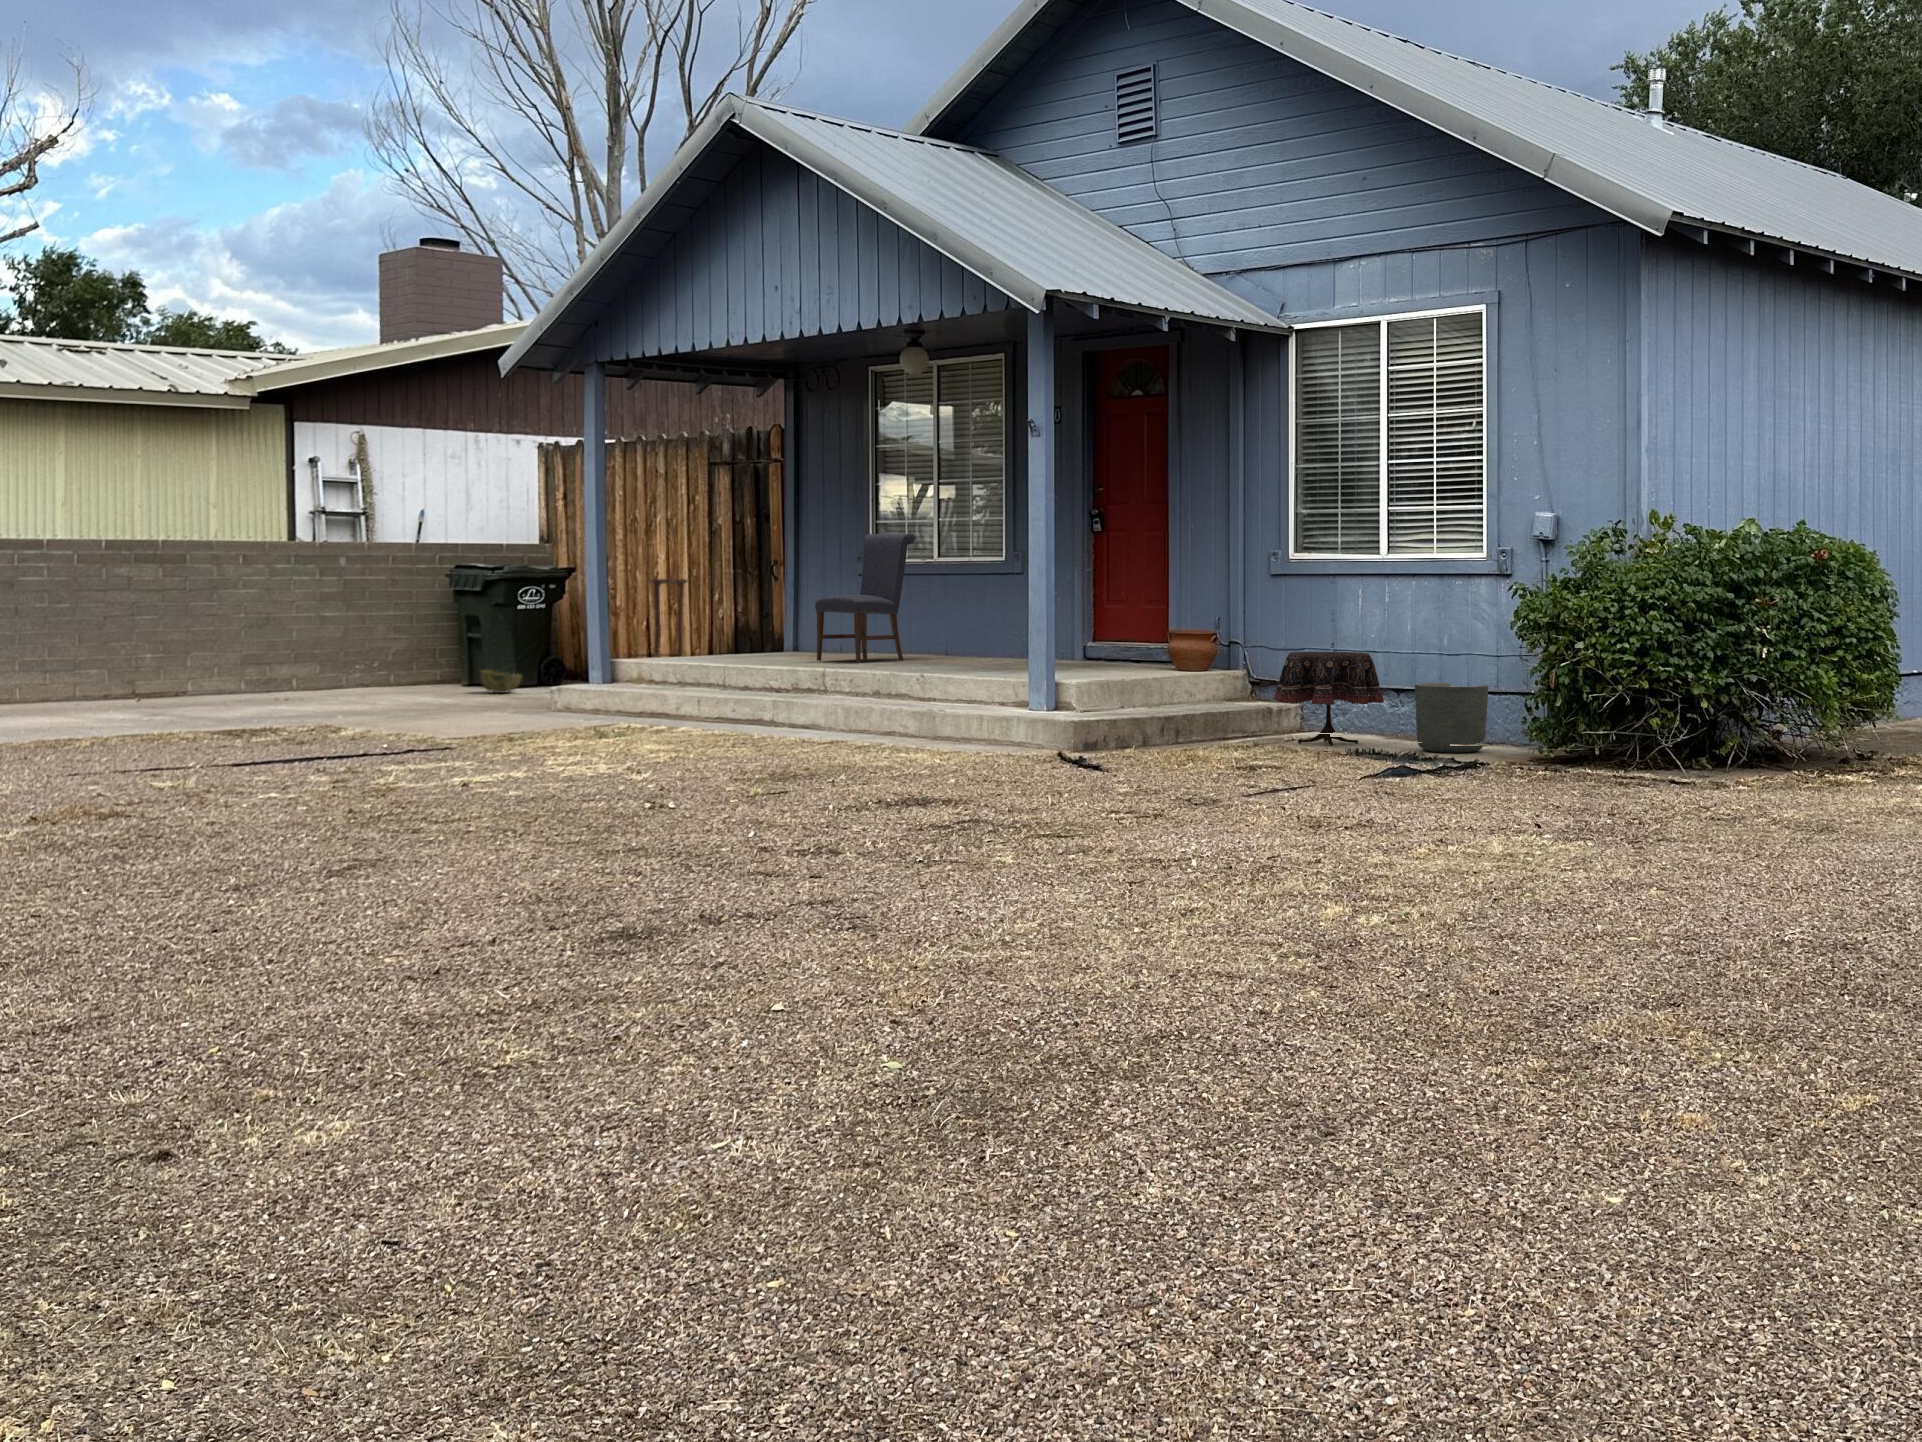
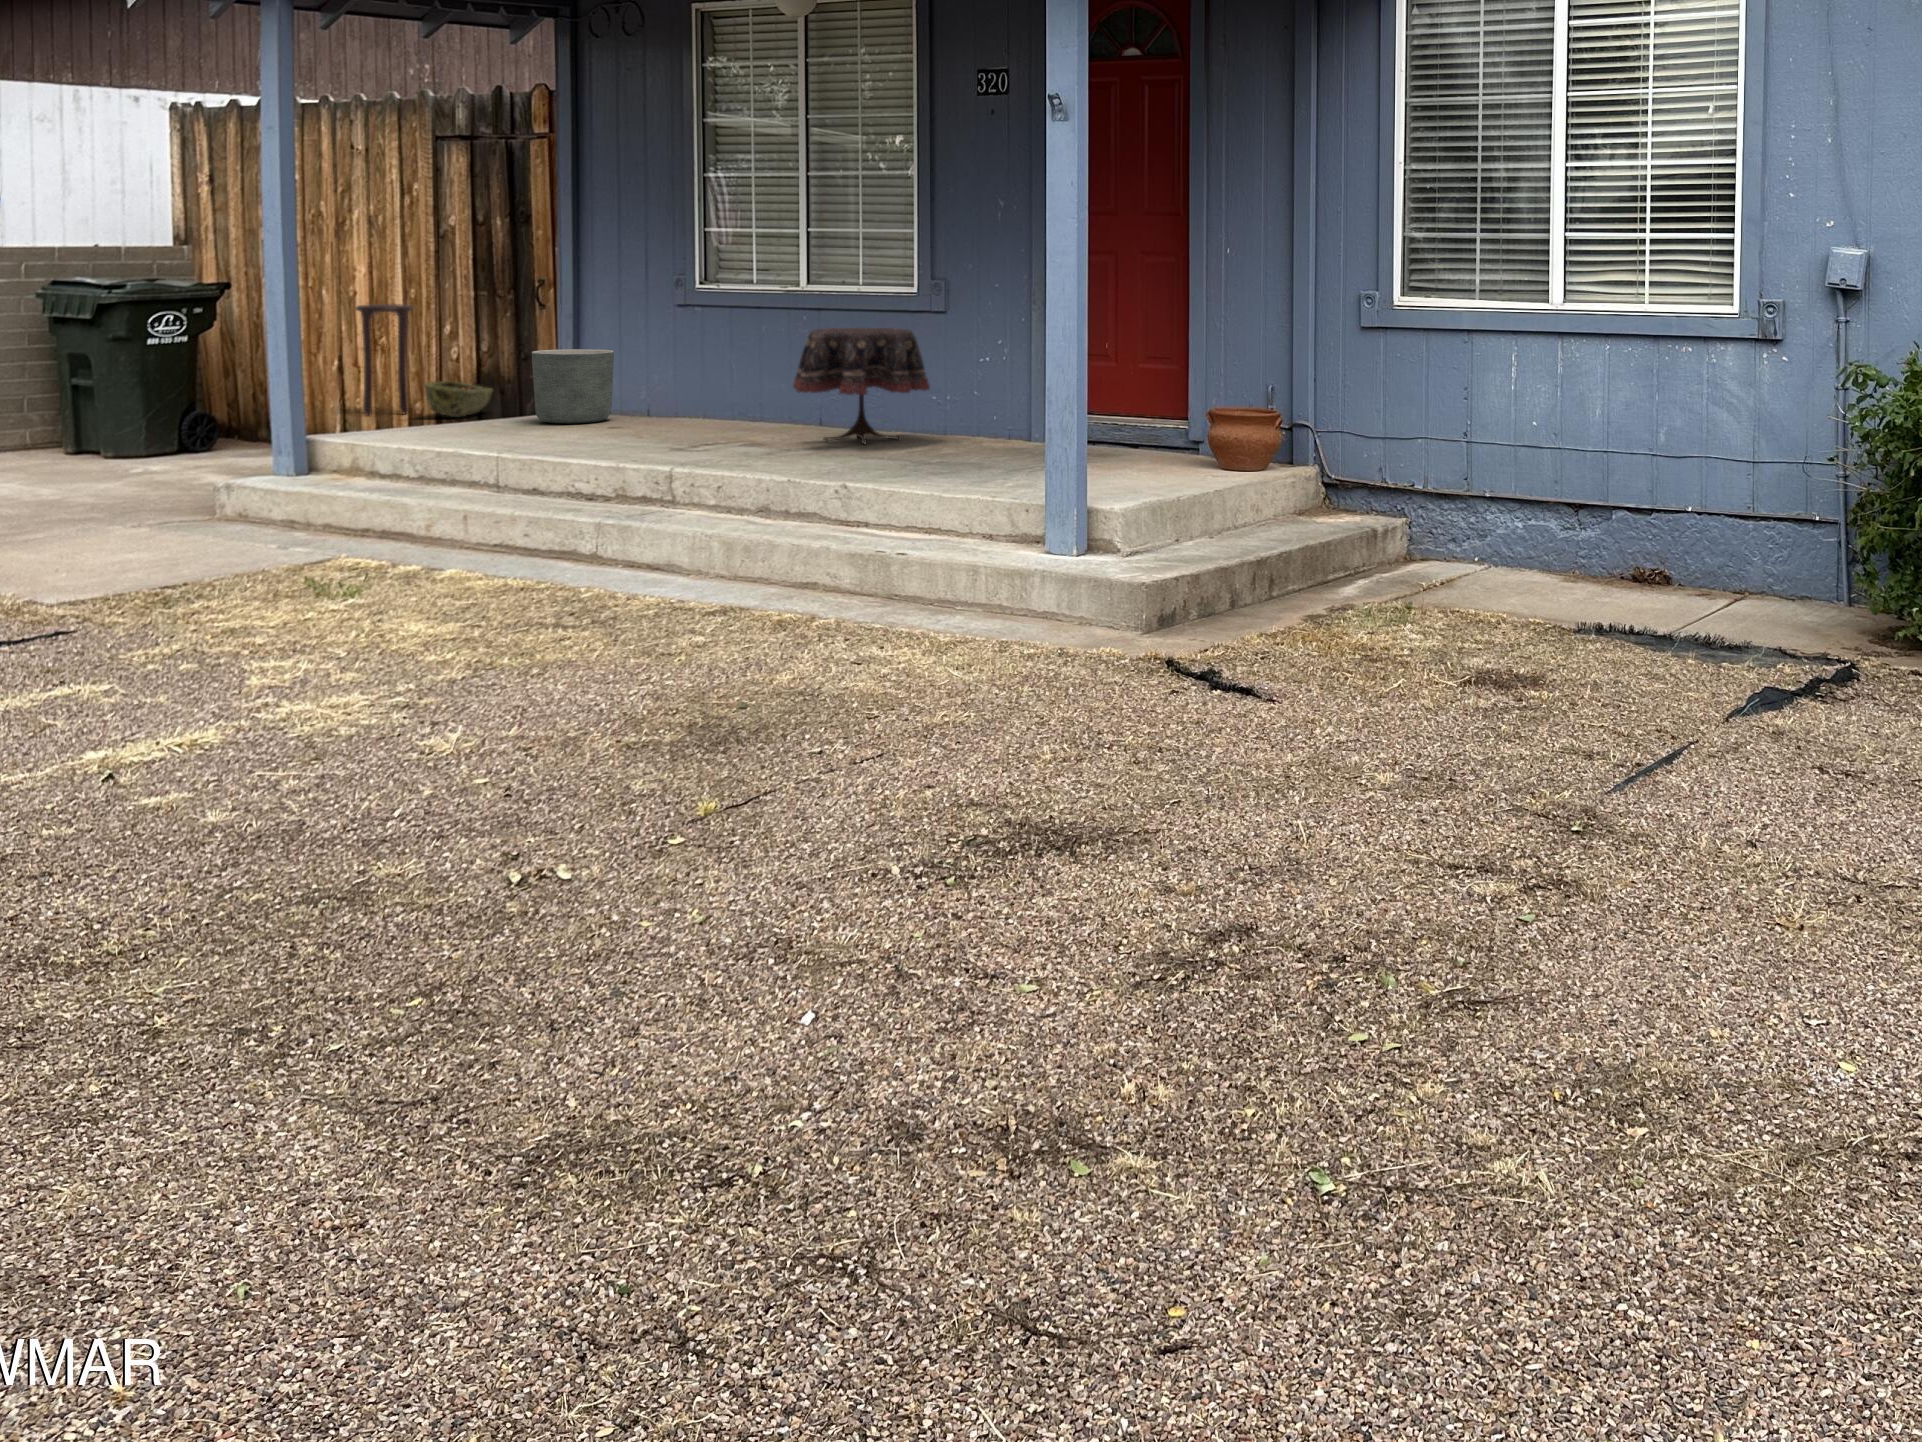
chair: present [815,533,915,663] -> none [628,248,774,438]
side table: present [1274,652,1384,746] -> present [793,328,930,444]
woven basket: present [481,670,522,693] -> present [424,381,493,417]
planter: present [1415,683,1488,753] -> present [532,349,614,424]

